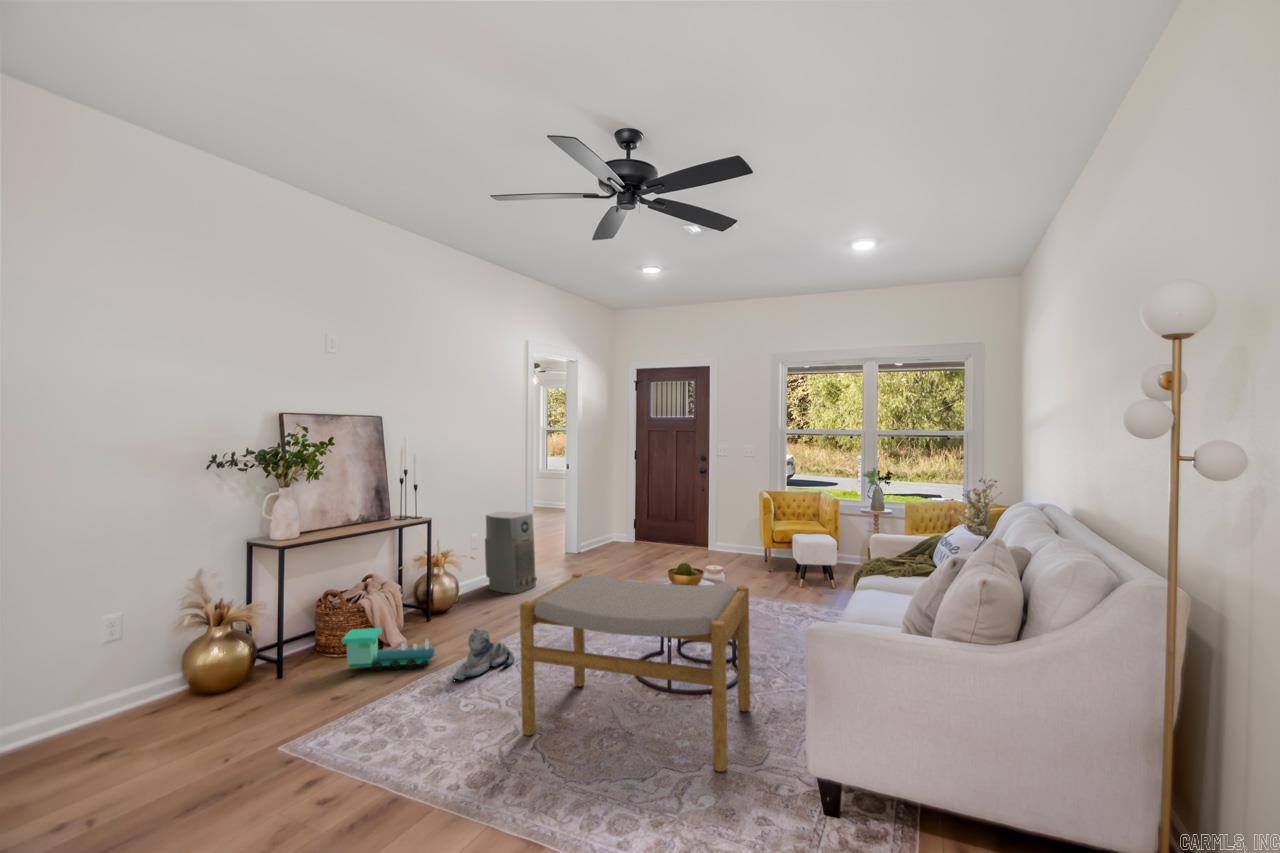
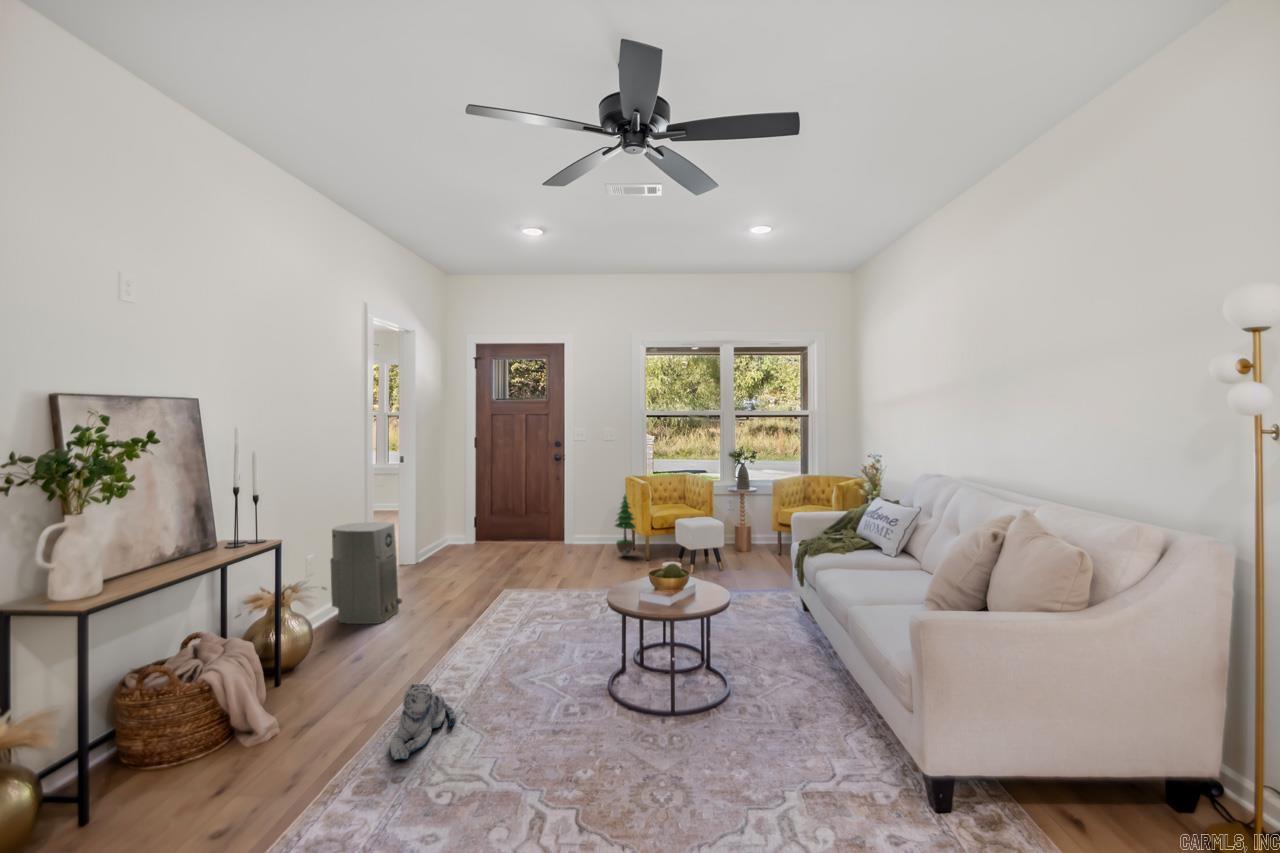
potted tree: none [750,501,773,566] -> present [615,495,636,556]
footstool: present [520,573,750,772] -> none [553,587,814,817]
toy train: present [342,628,436,671] -> none [195,709,345,783]

